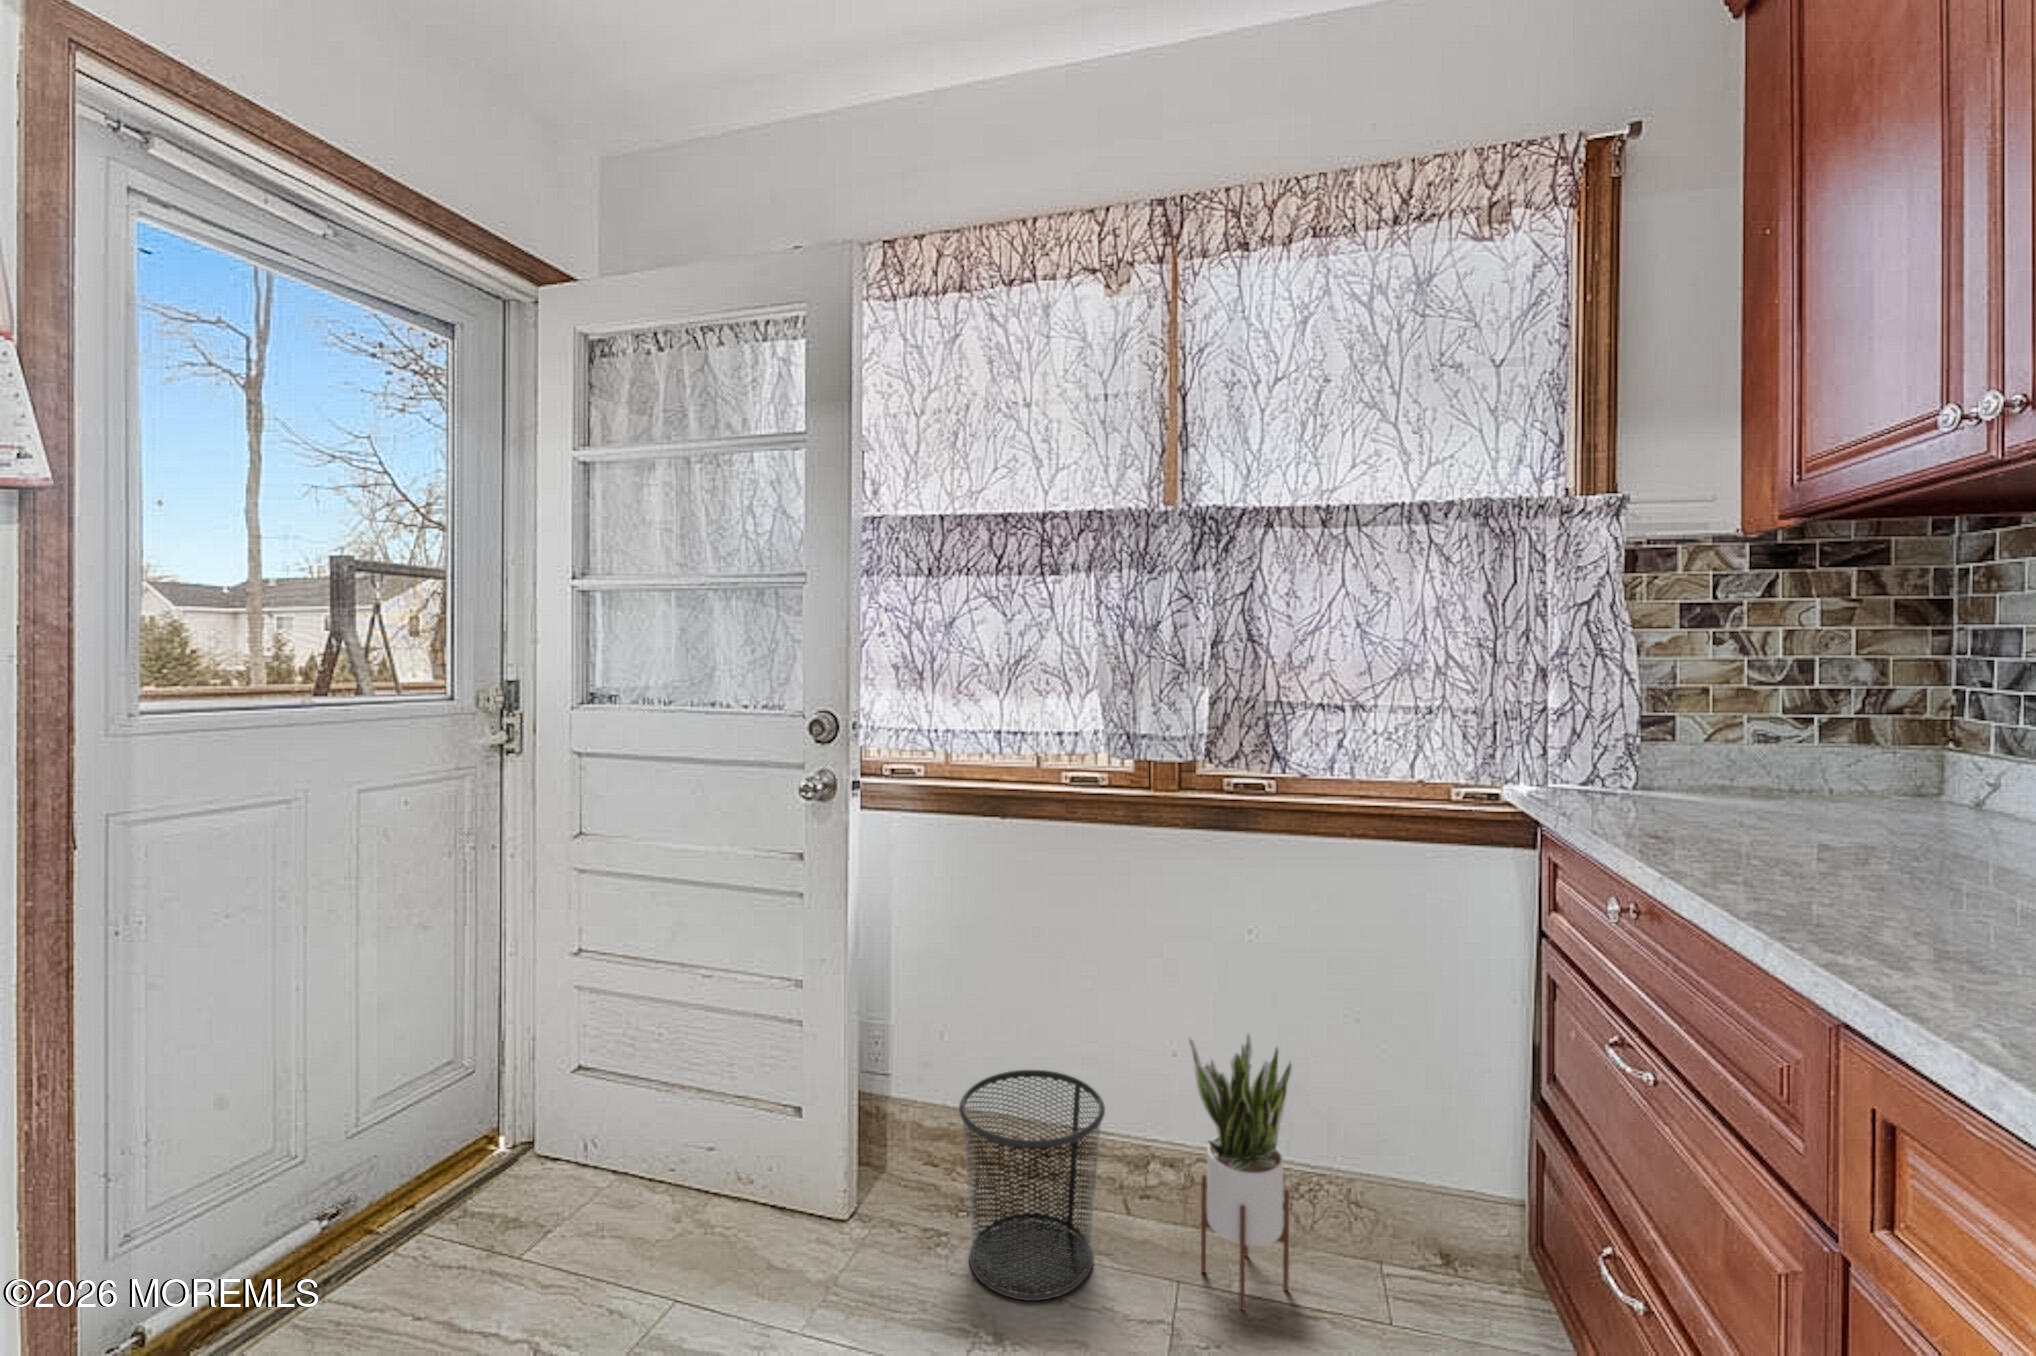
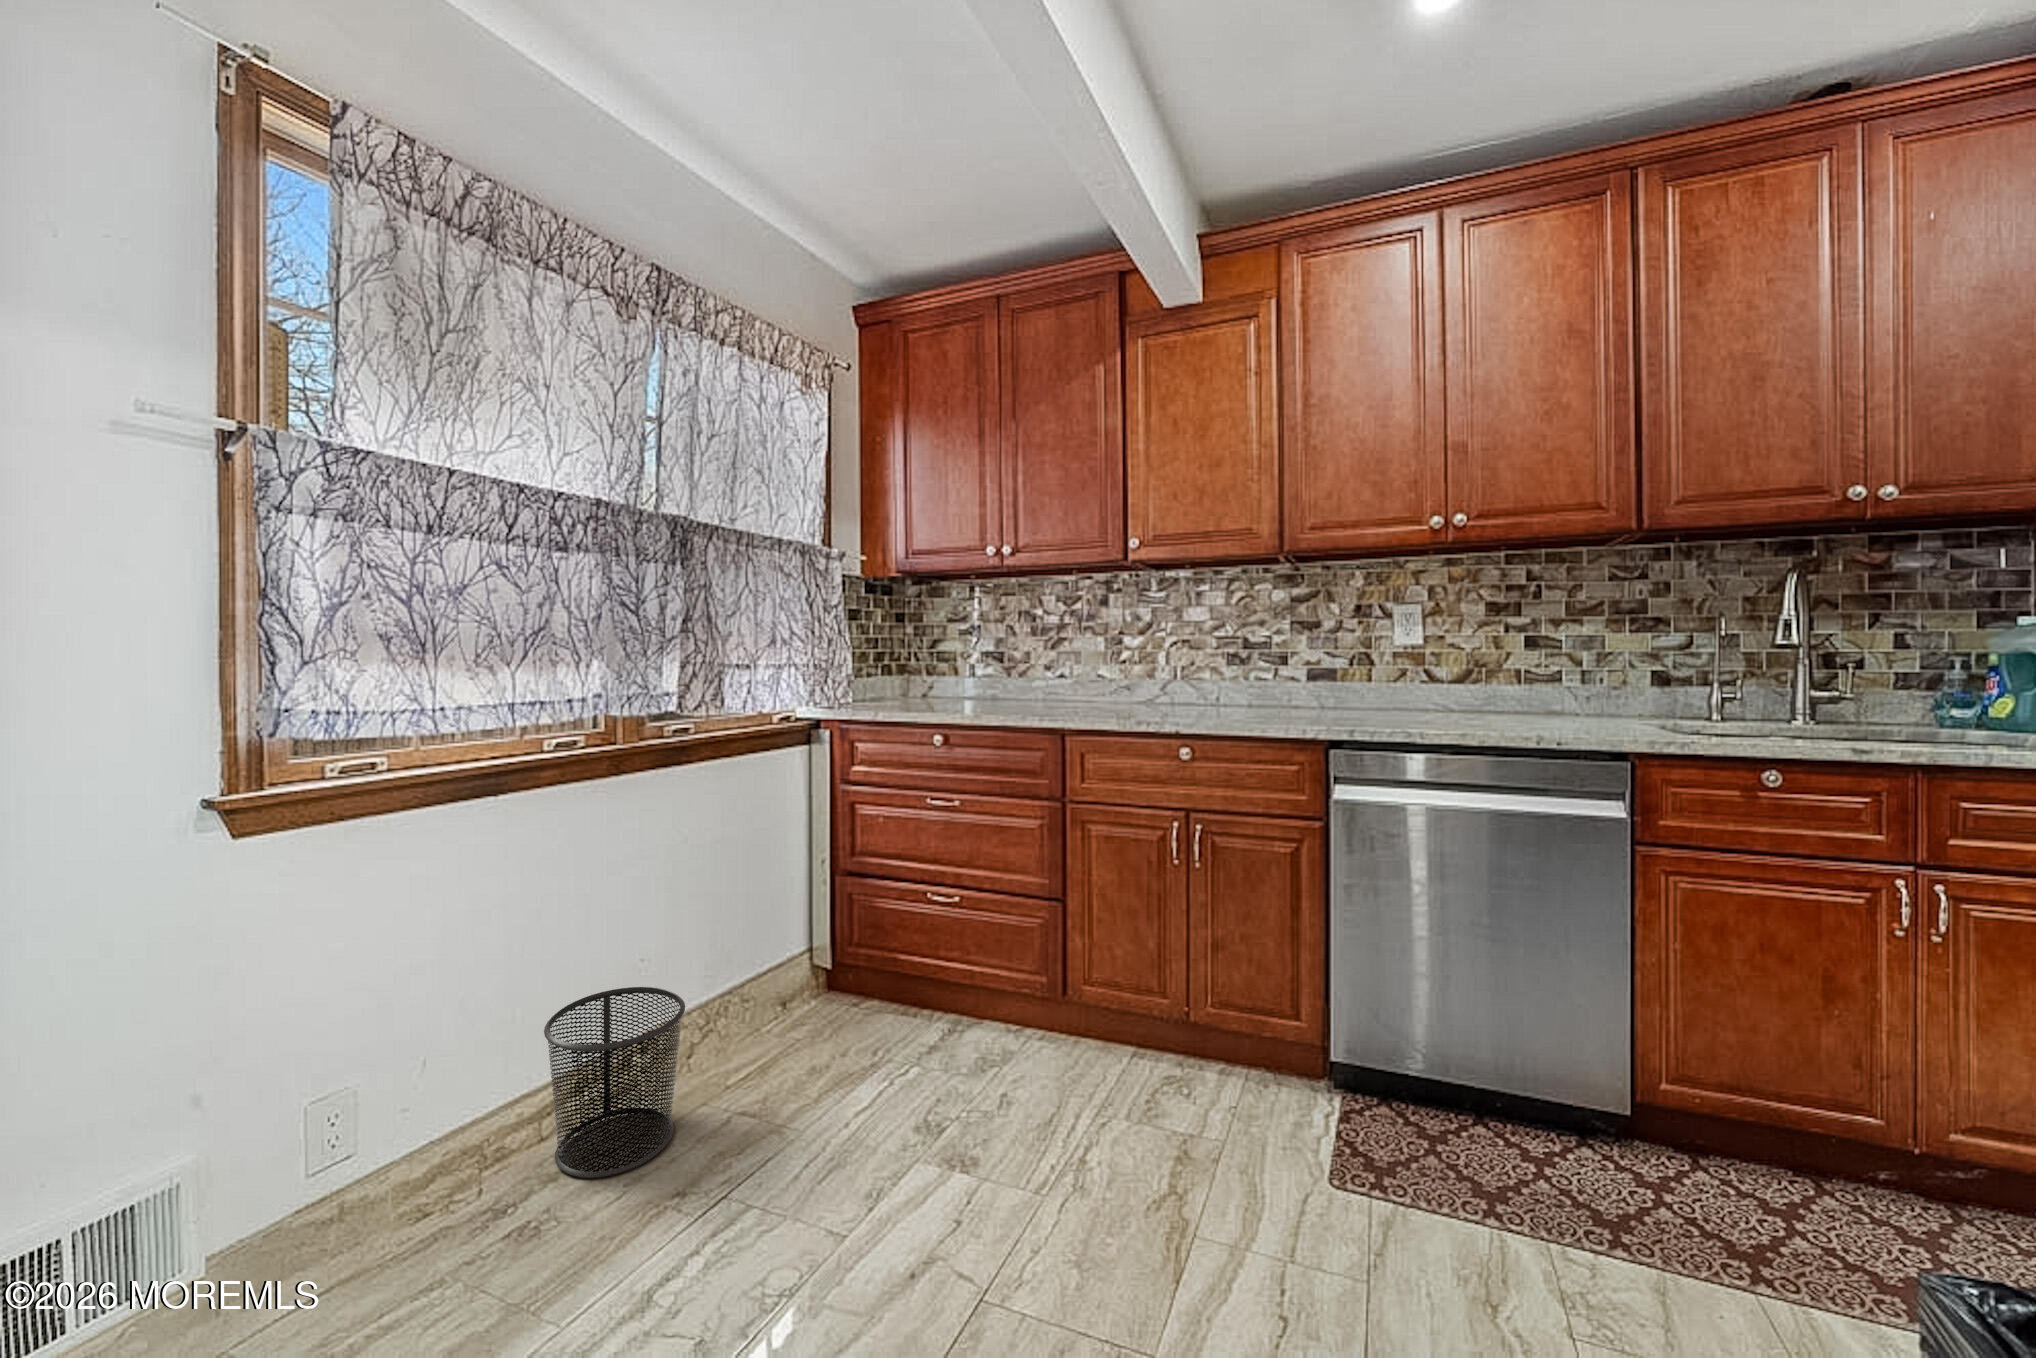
potted plant: present [1189,1034,1292,1311] -> none [705,889,758,1069]

